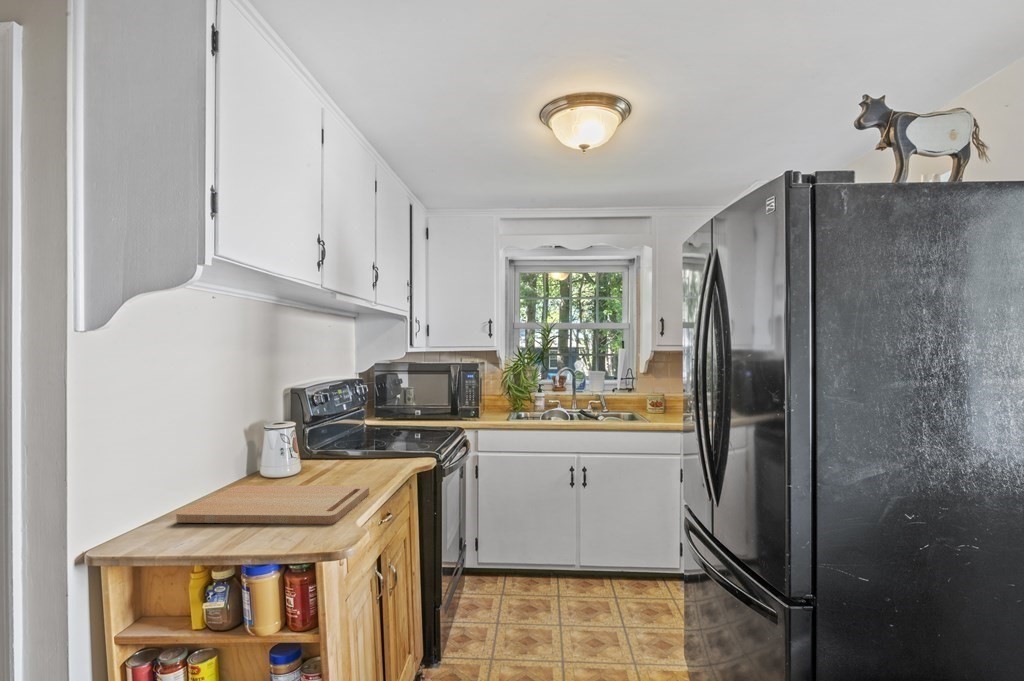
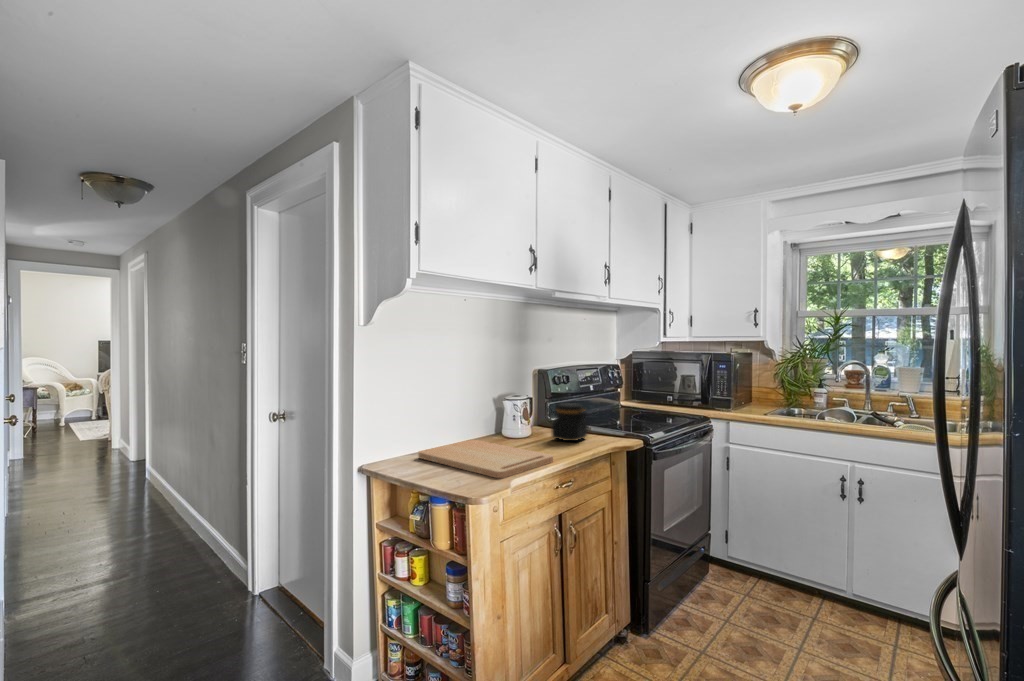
jar: none [329,424,377,469] -> present [551,403,588,441]

